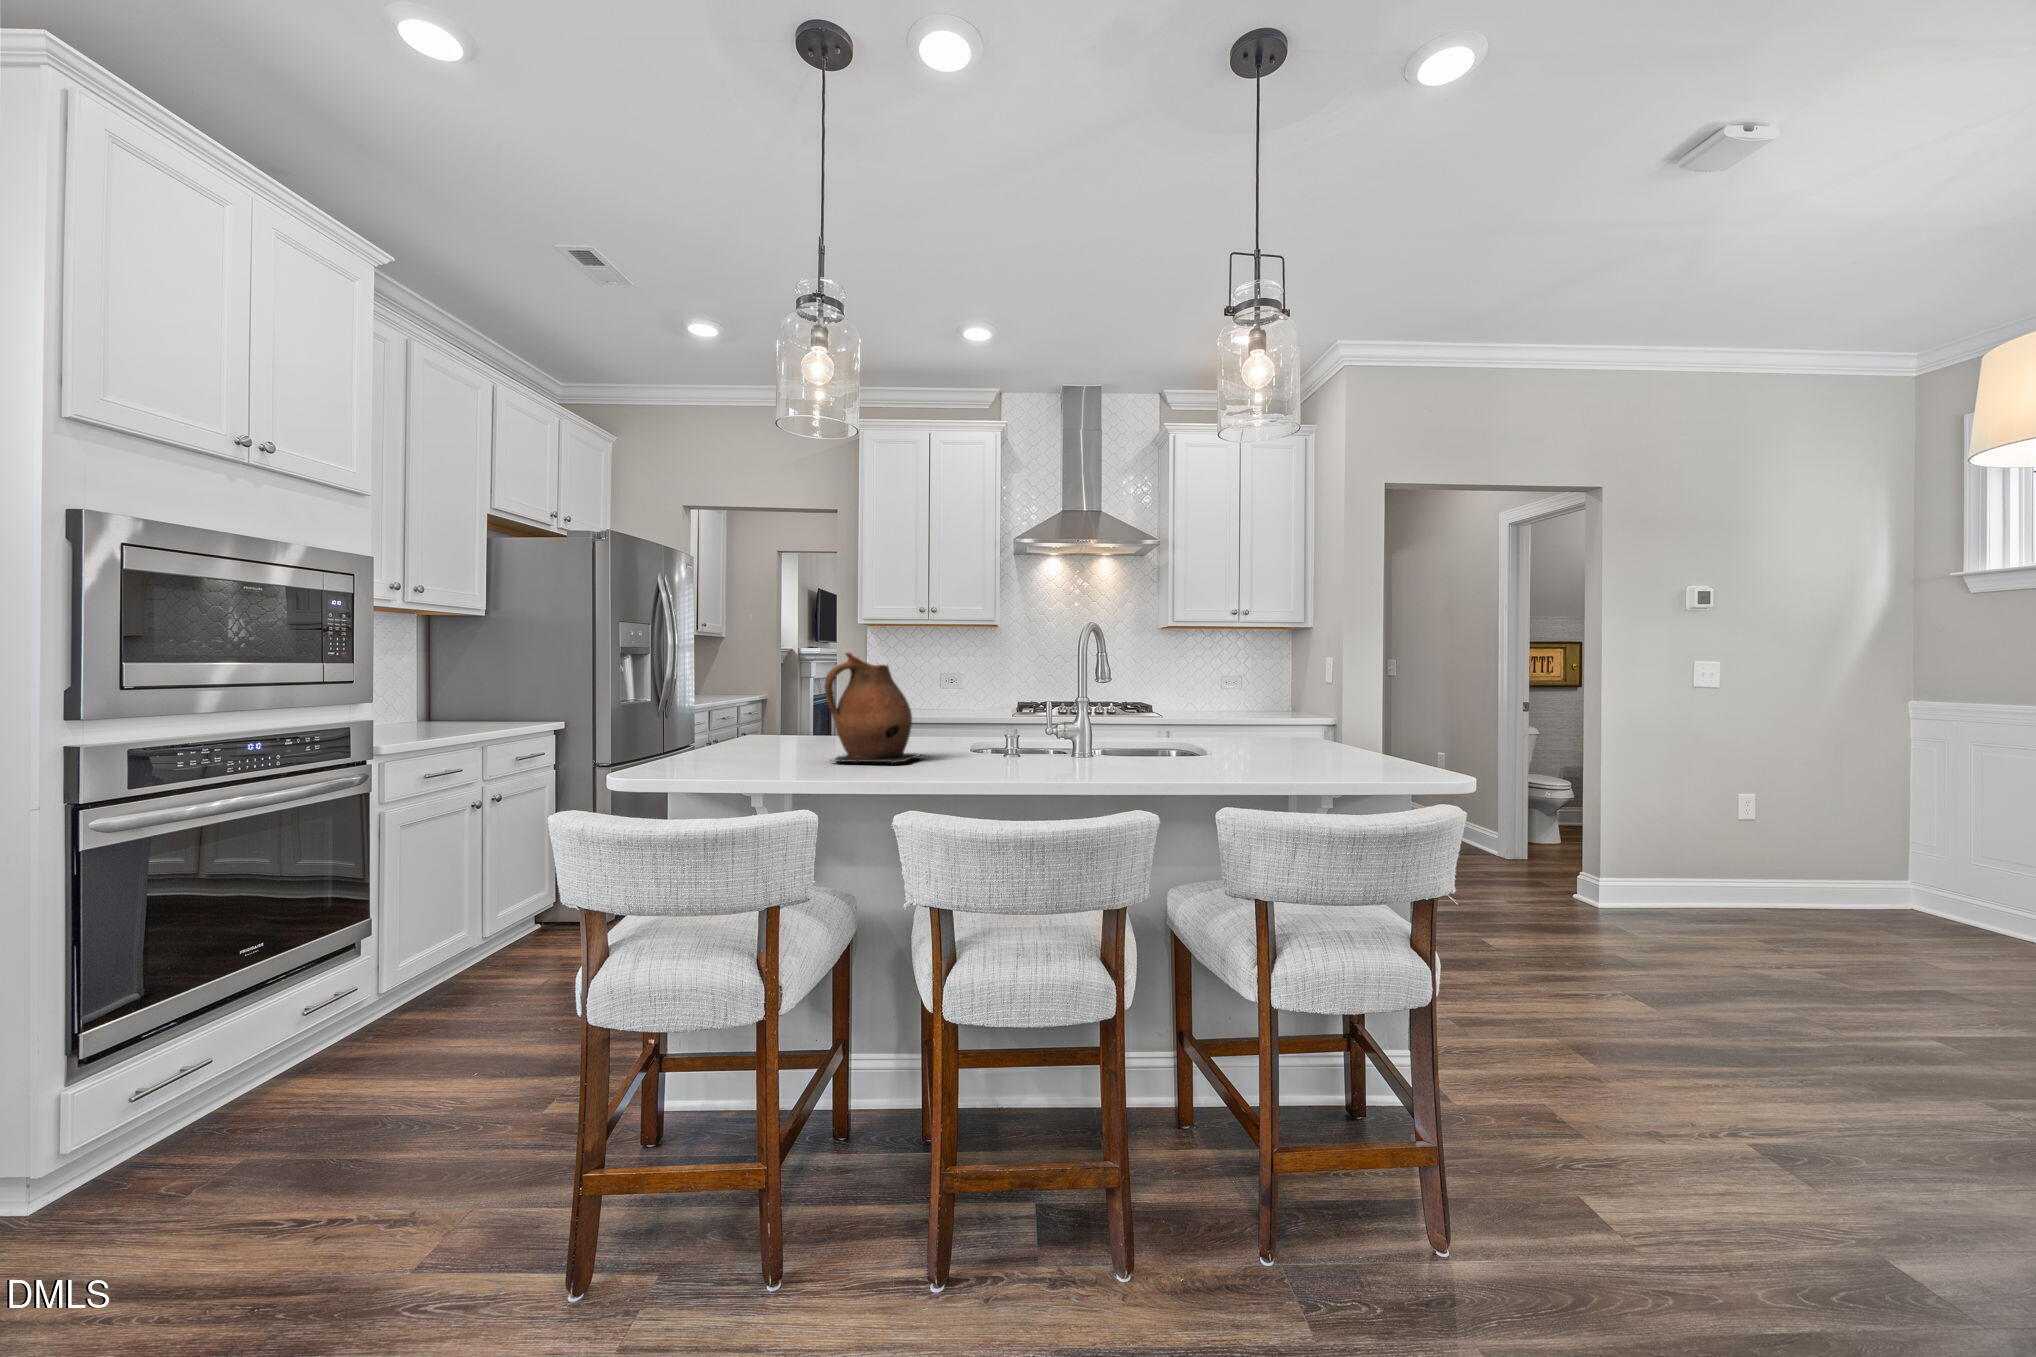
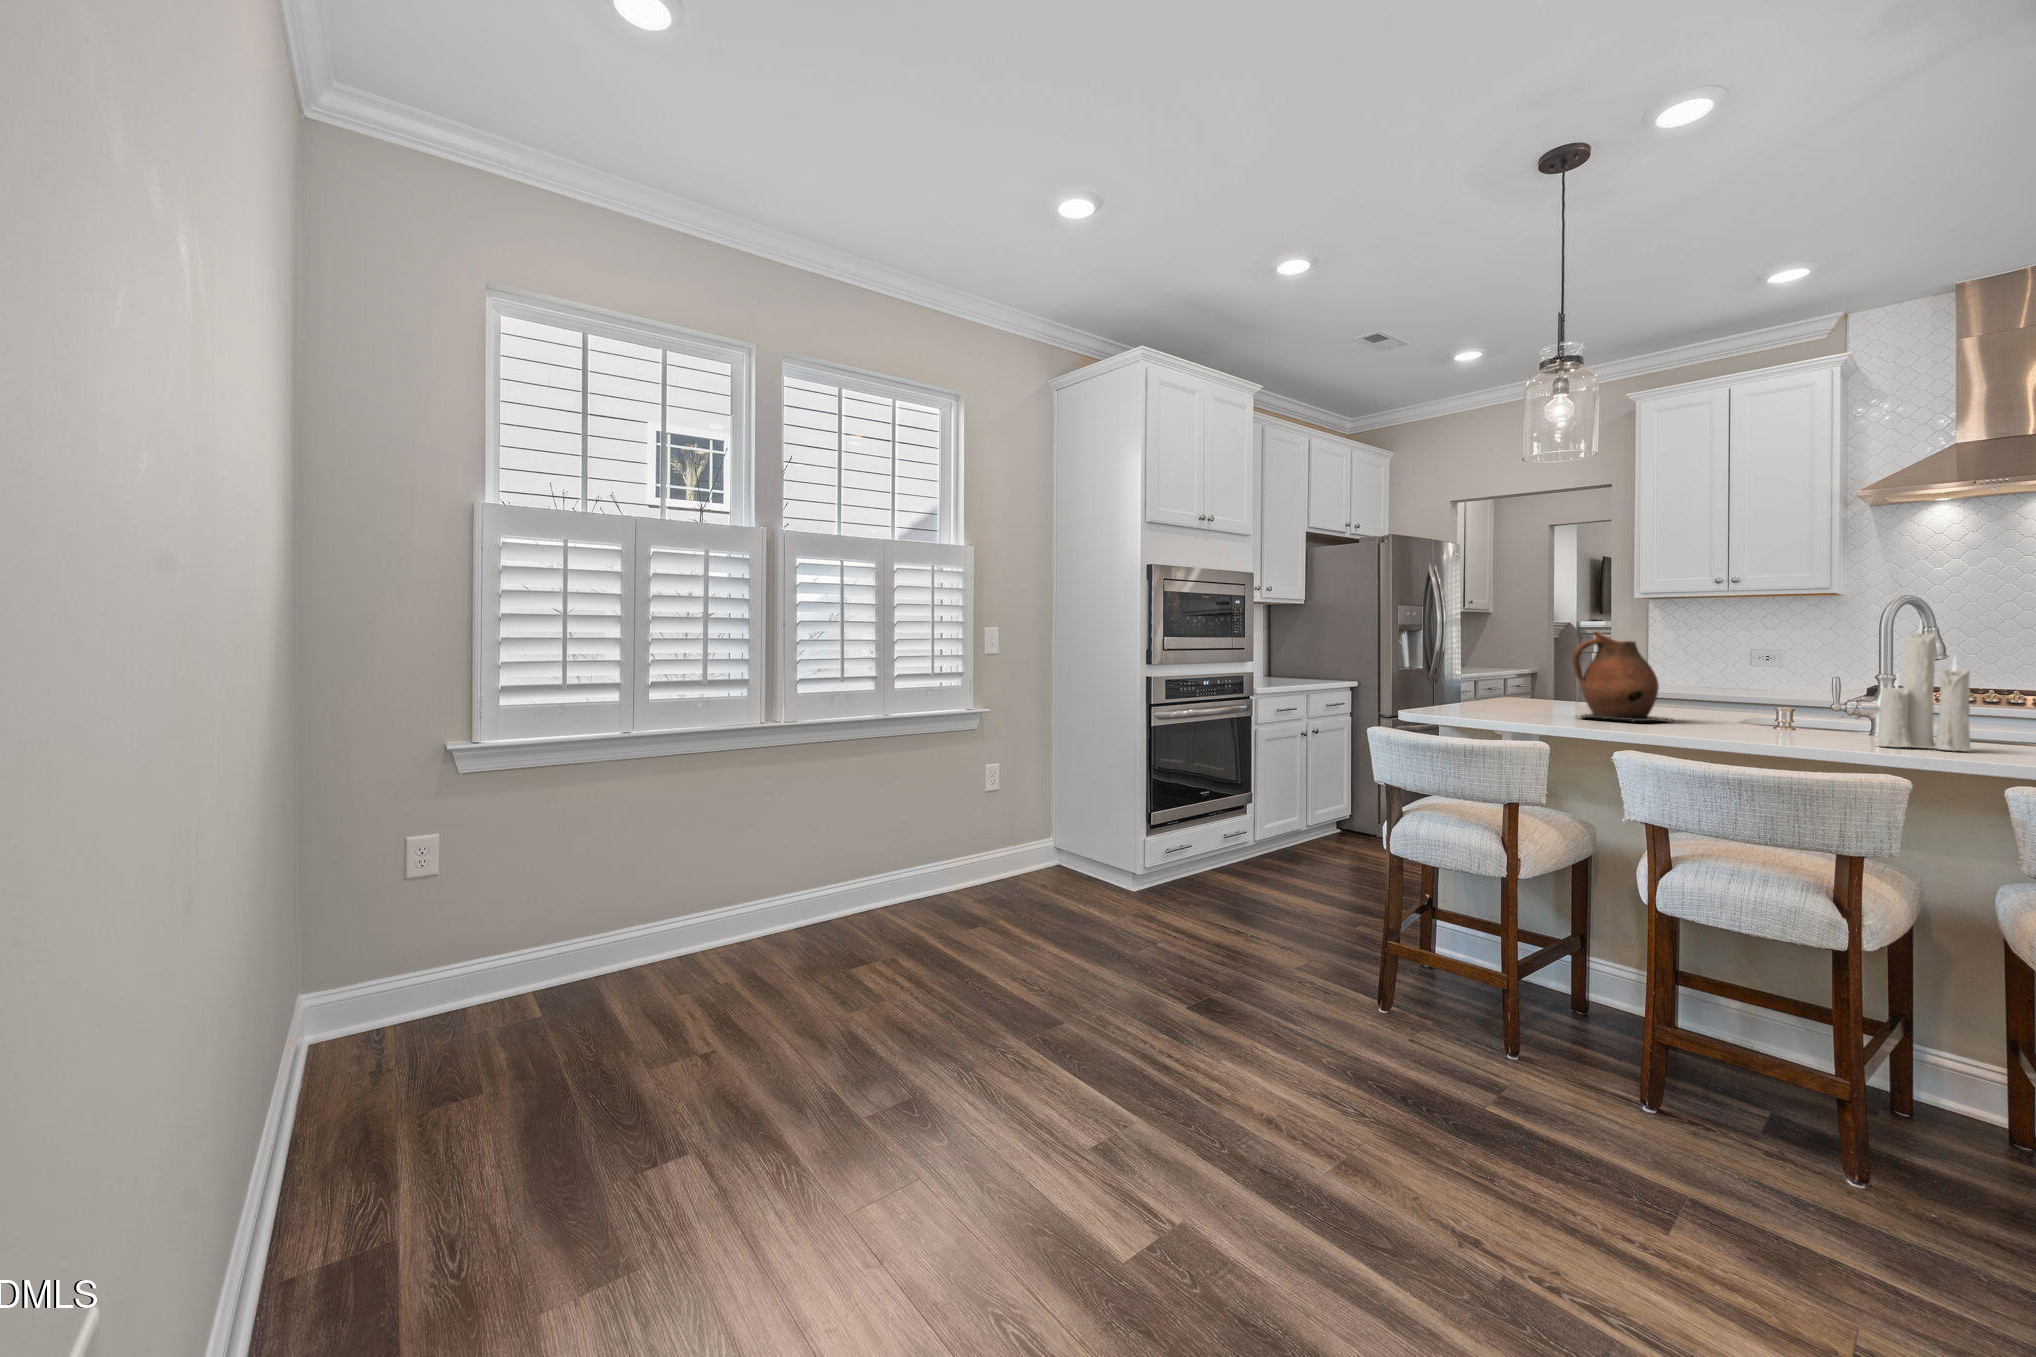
candle: none [1112,632,1178,776] -> present [1875,622,1970,751]

